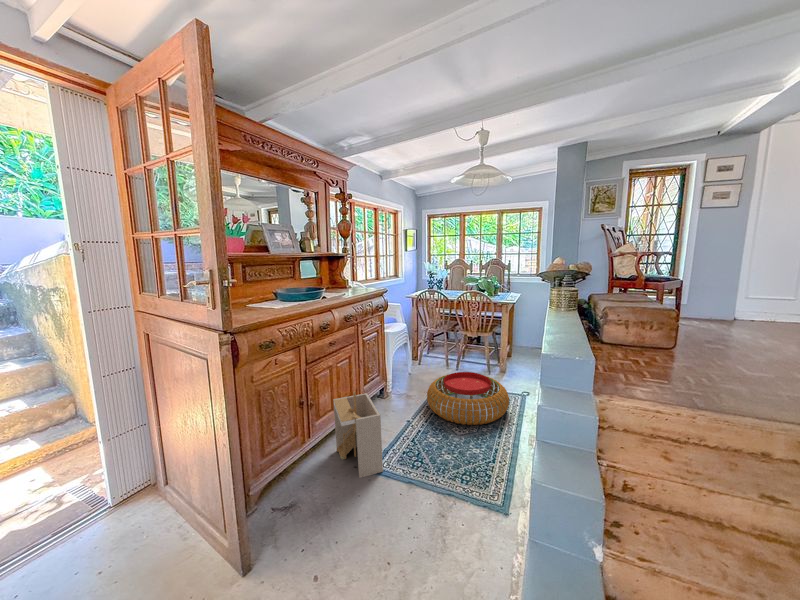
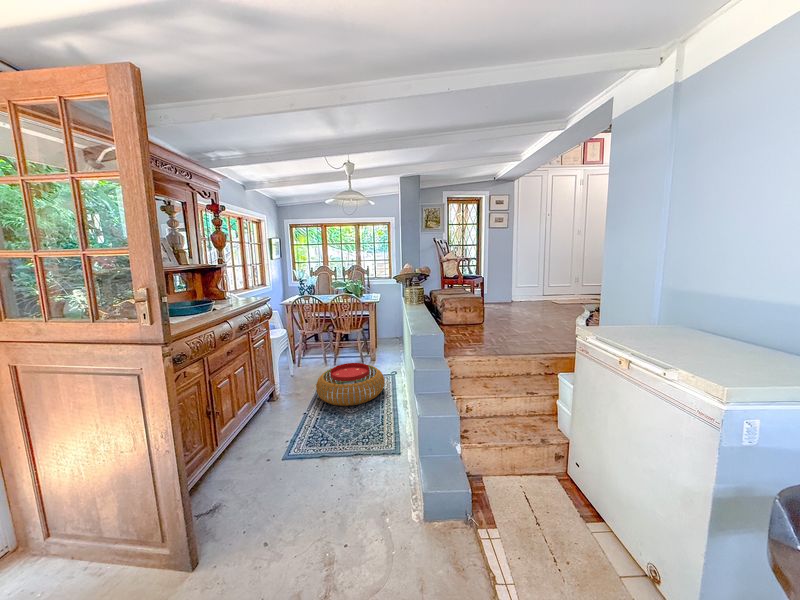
storage bin: present [333,392,383,478] -> none [237,392,295,467]

